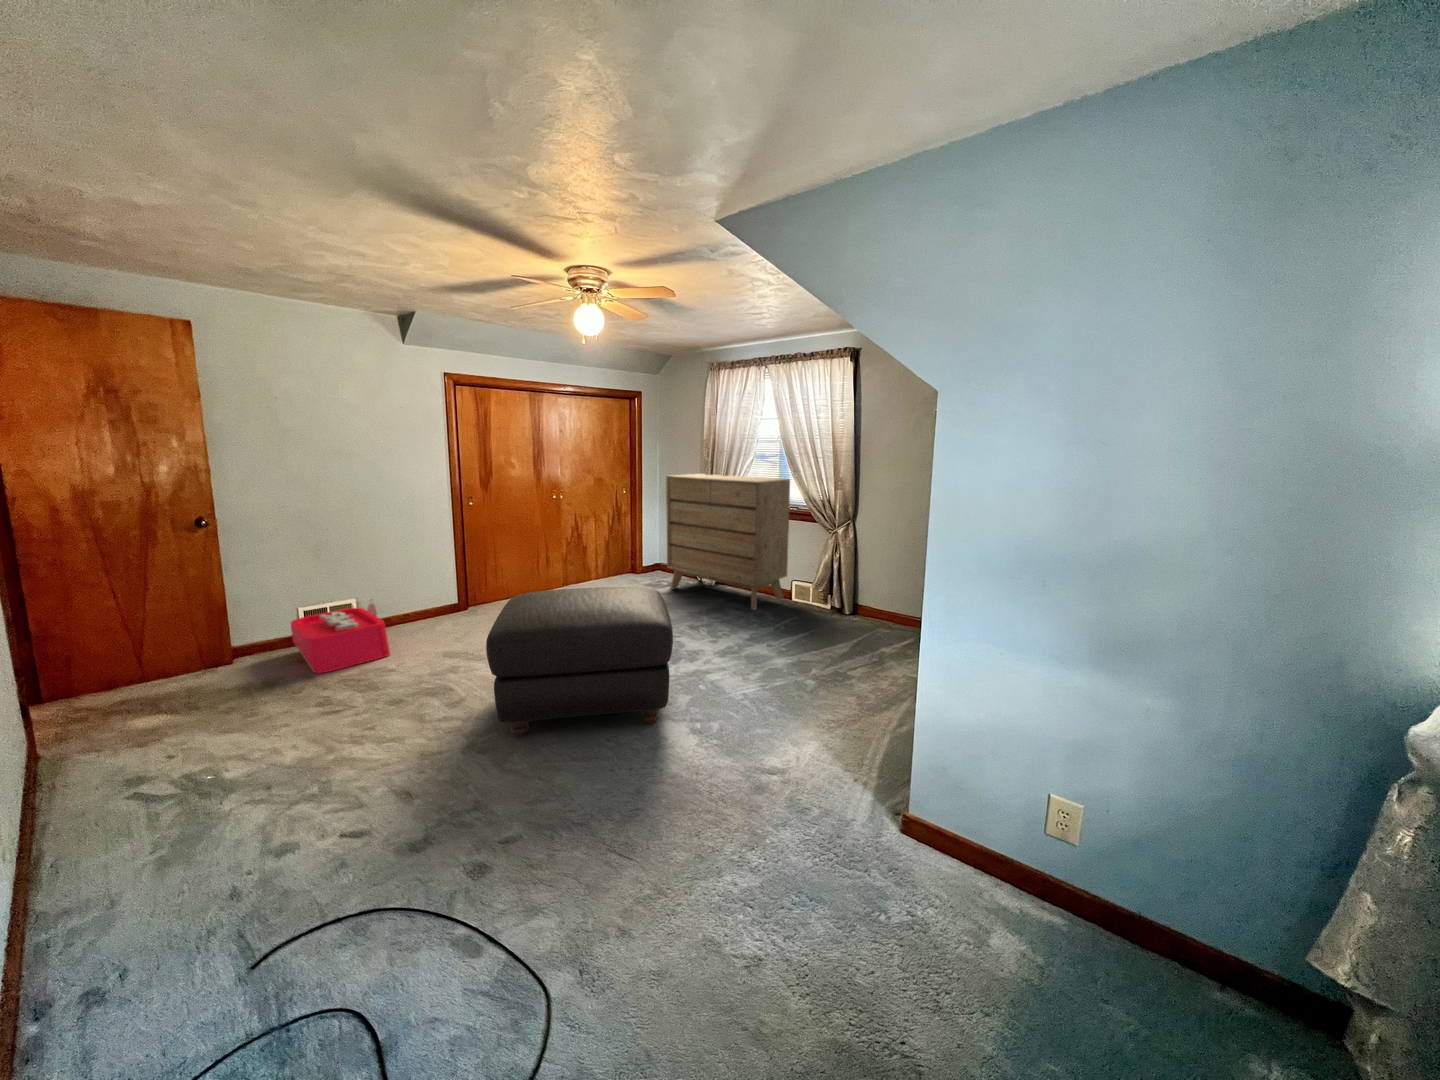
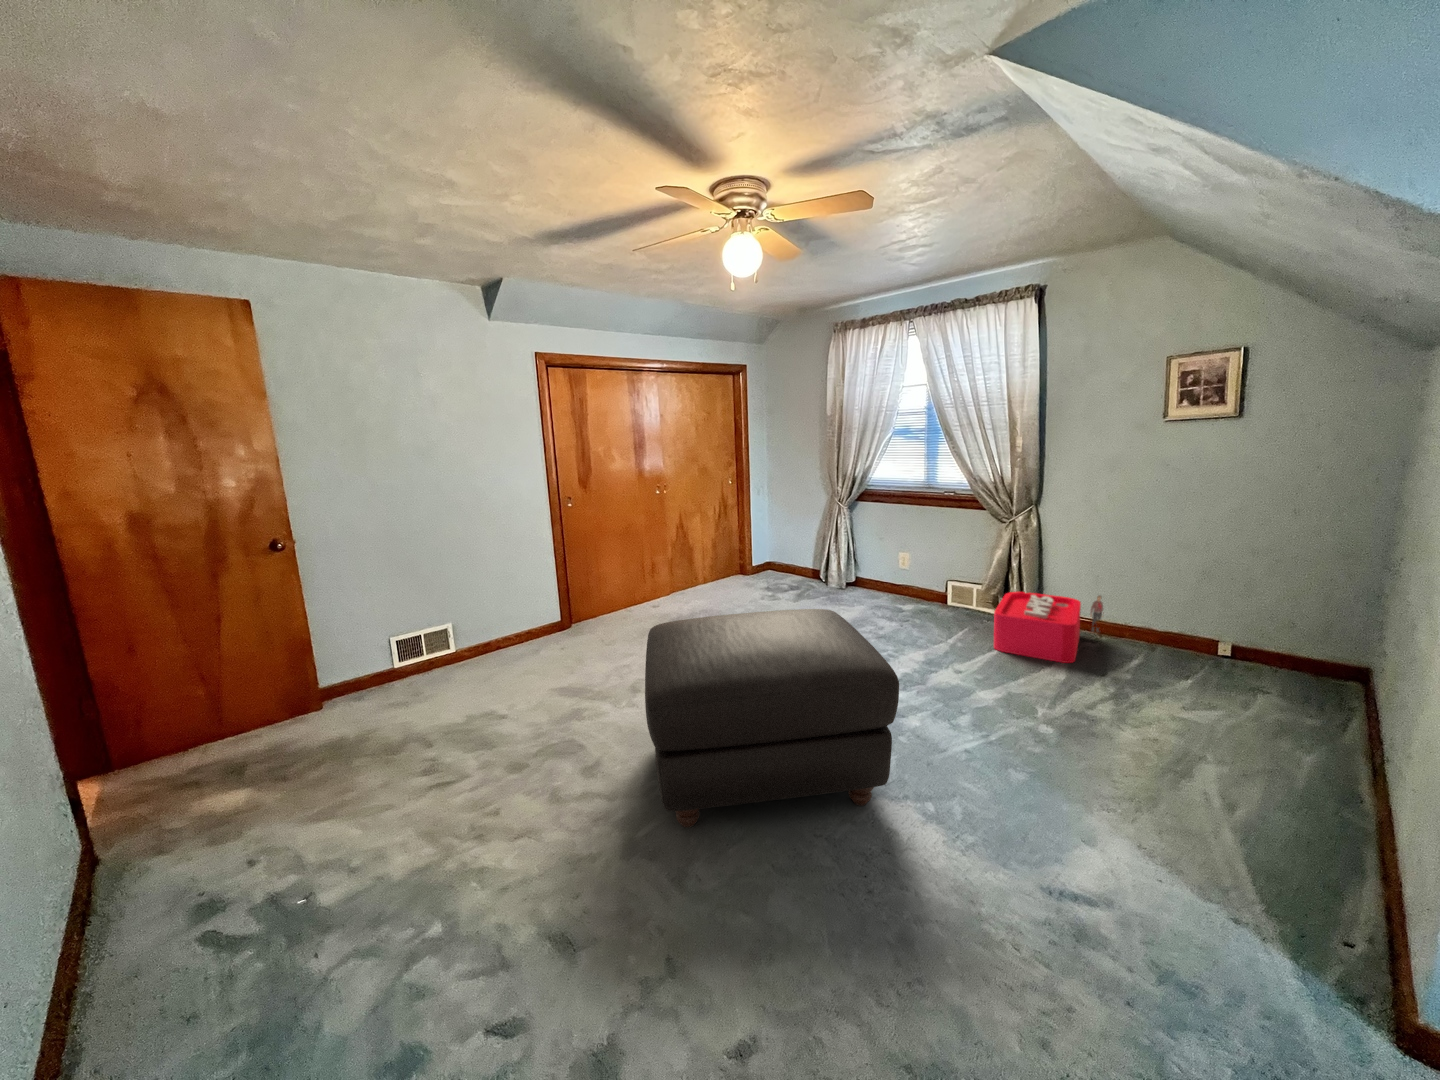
dresser: present [666,474,790,610] -> none [785,457,944,619]
storage bin: present [291,599,390,673] -> present [994,592,1103,663]

